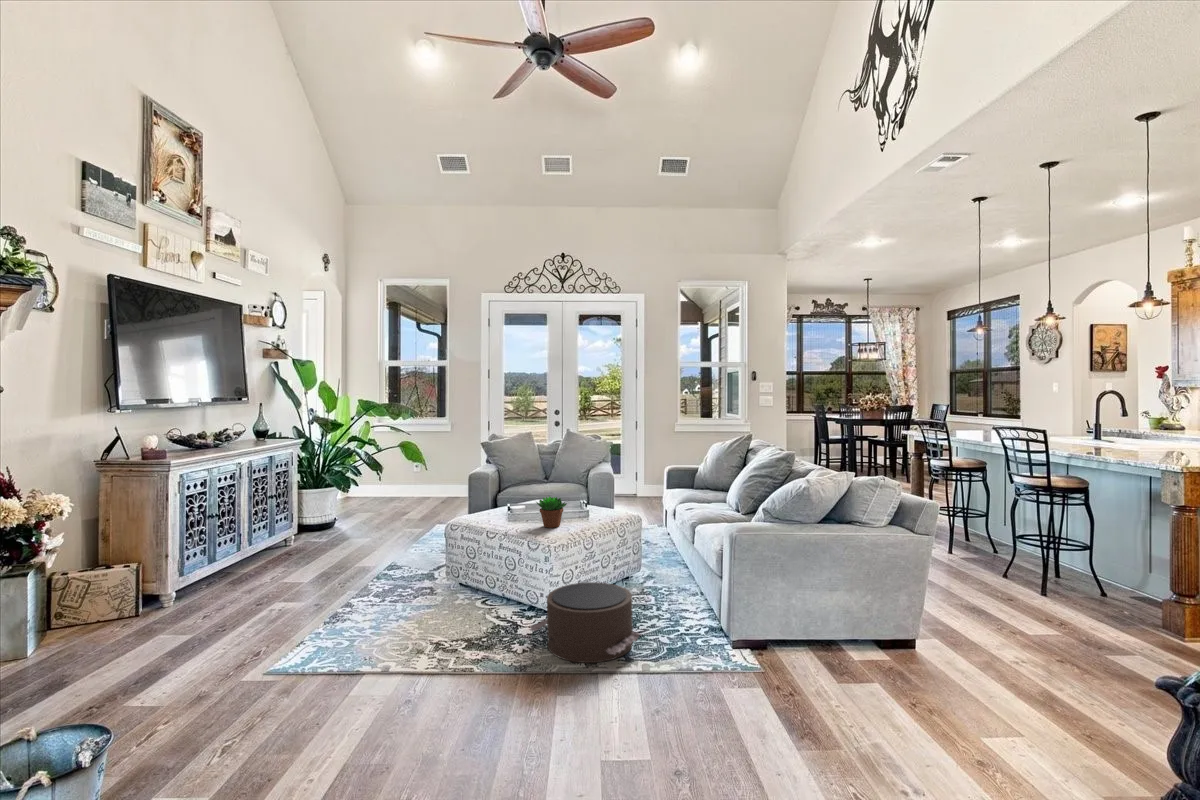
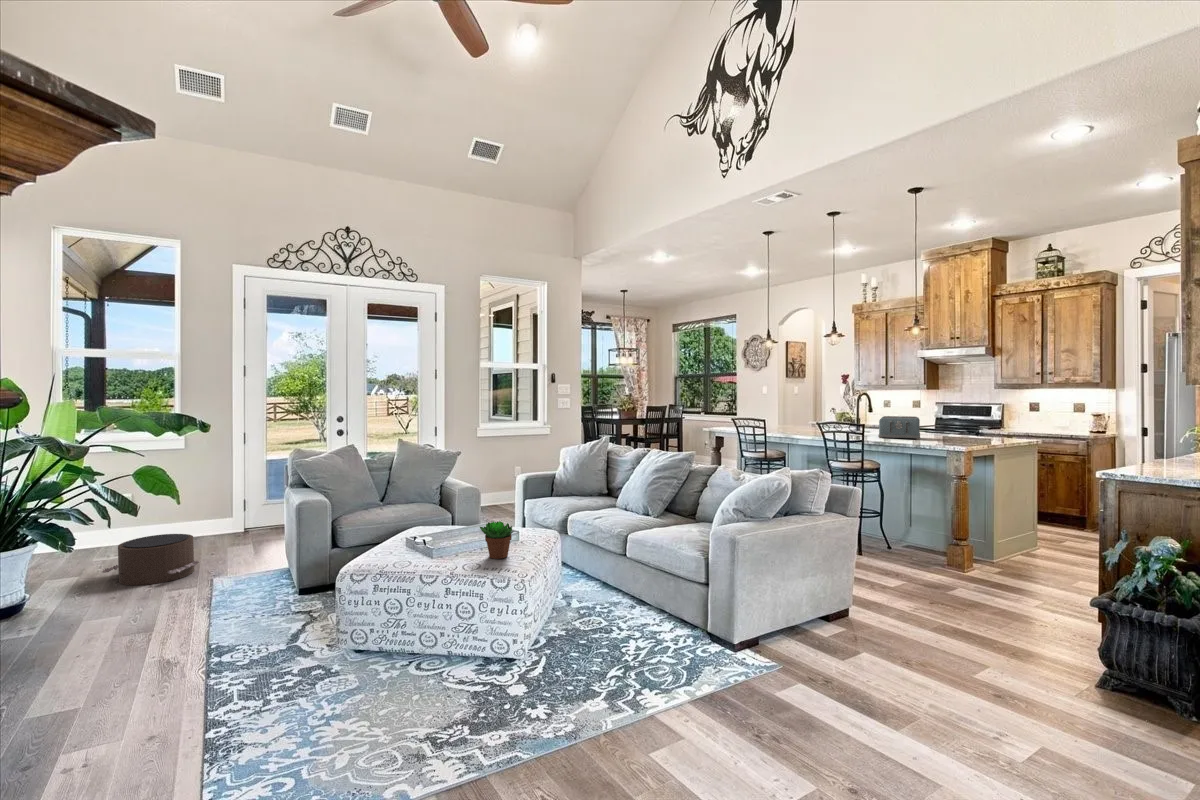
toaster: none [1099,419,1179,451] -> present [878,416,920,440]
pouf: present [530,582,641,663] -> present [102,534,199,585]

